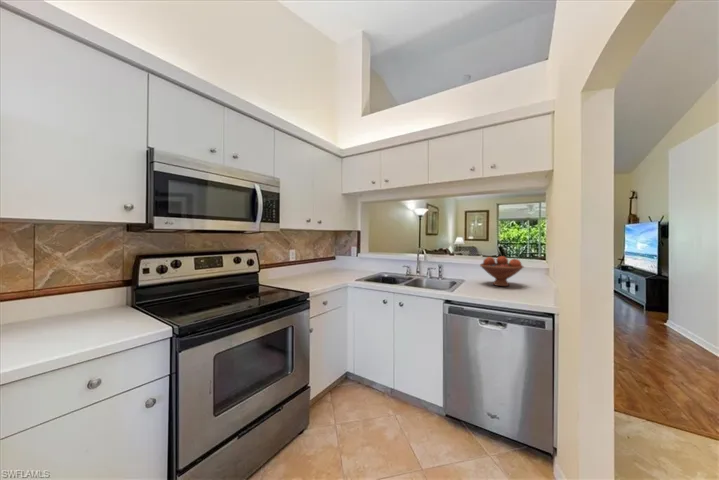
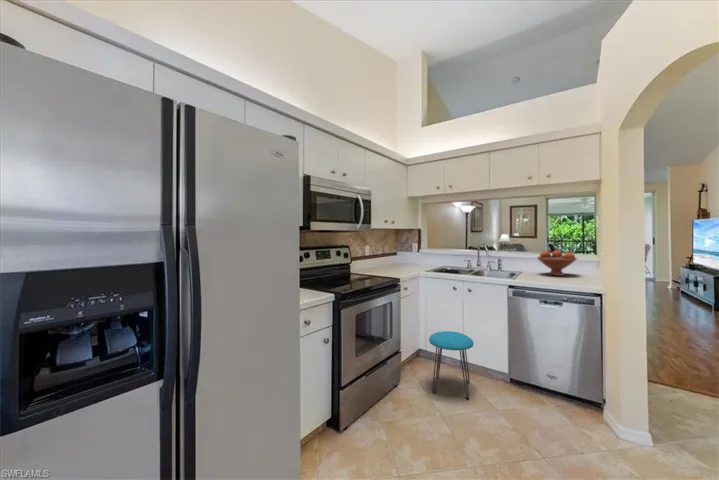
stool: none [347,356,401,450] -> present [429,331,474,399]

